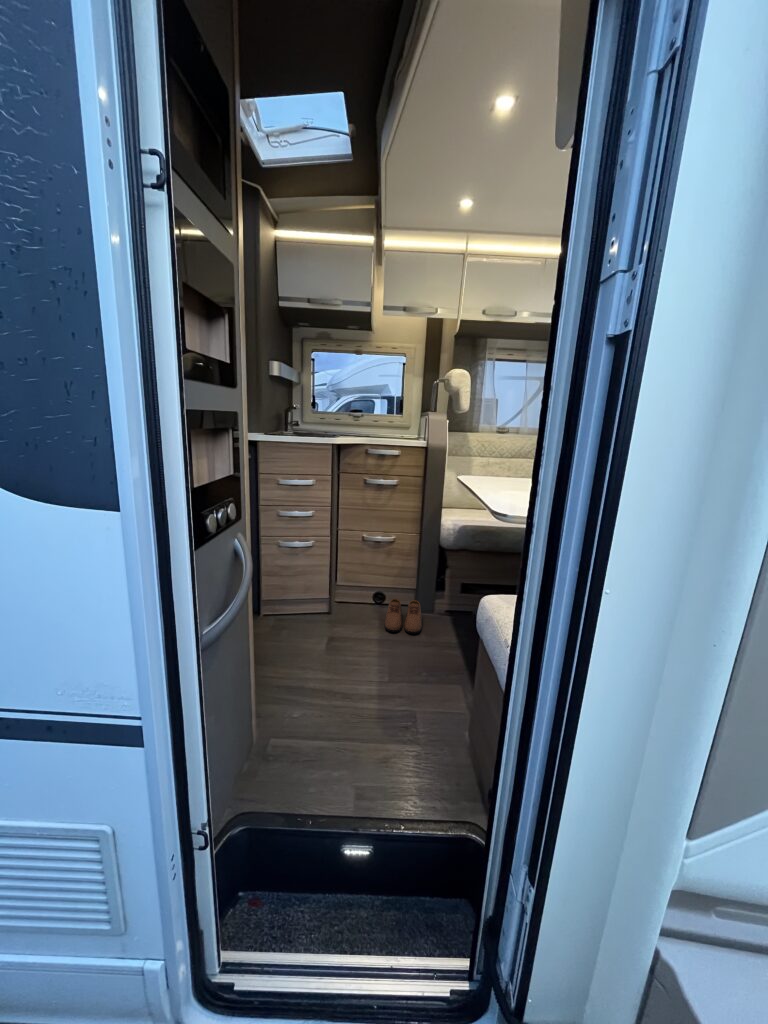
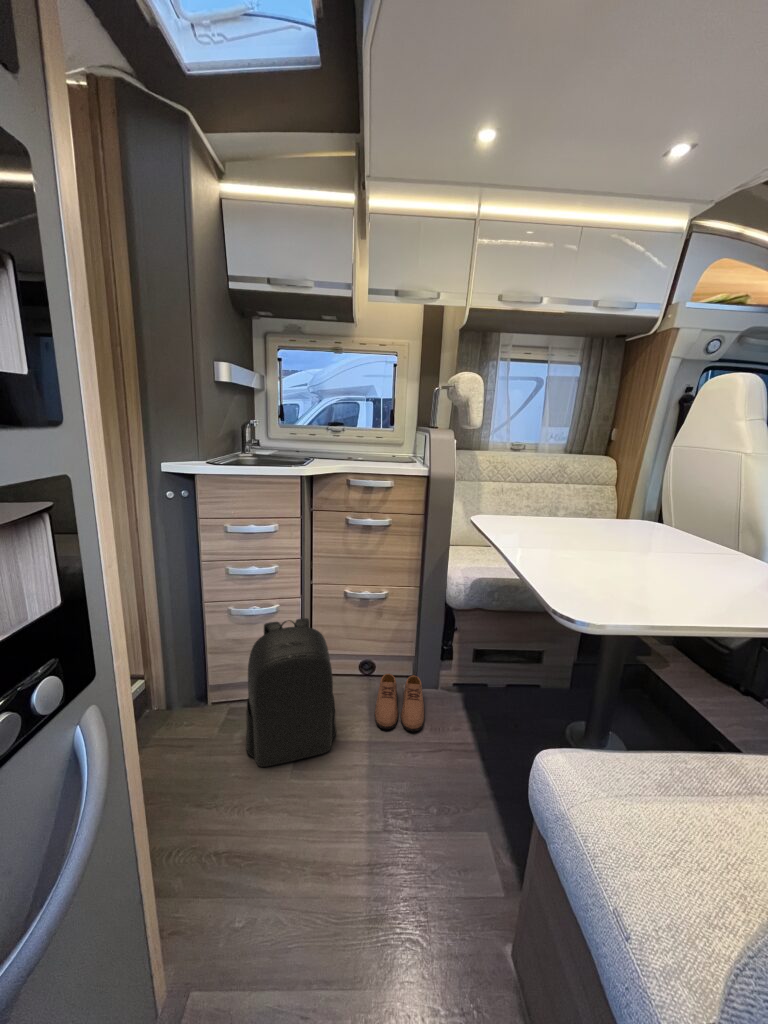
backpack: none [291,546,356,647] -> present [246,618,336,767]

